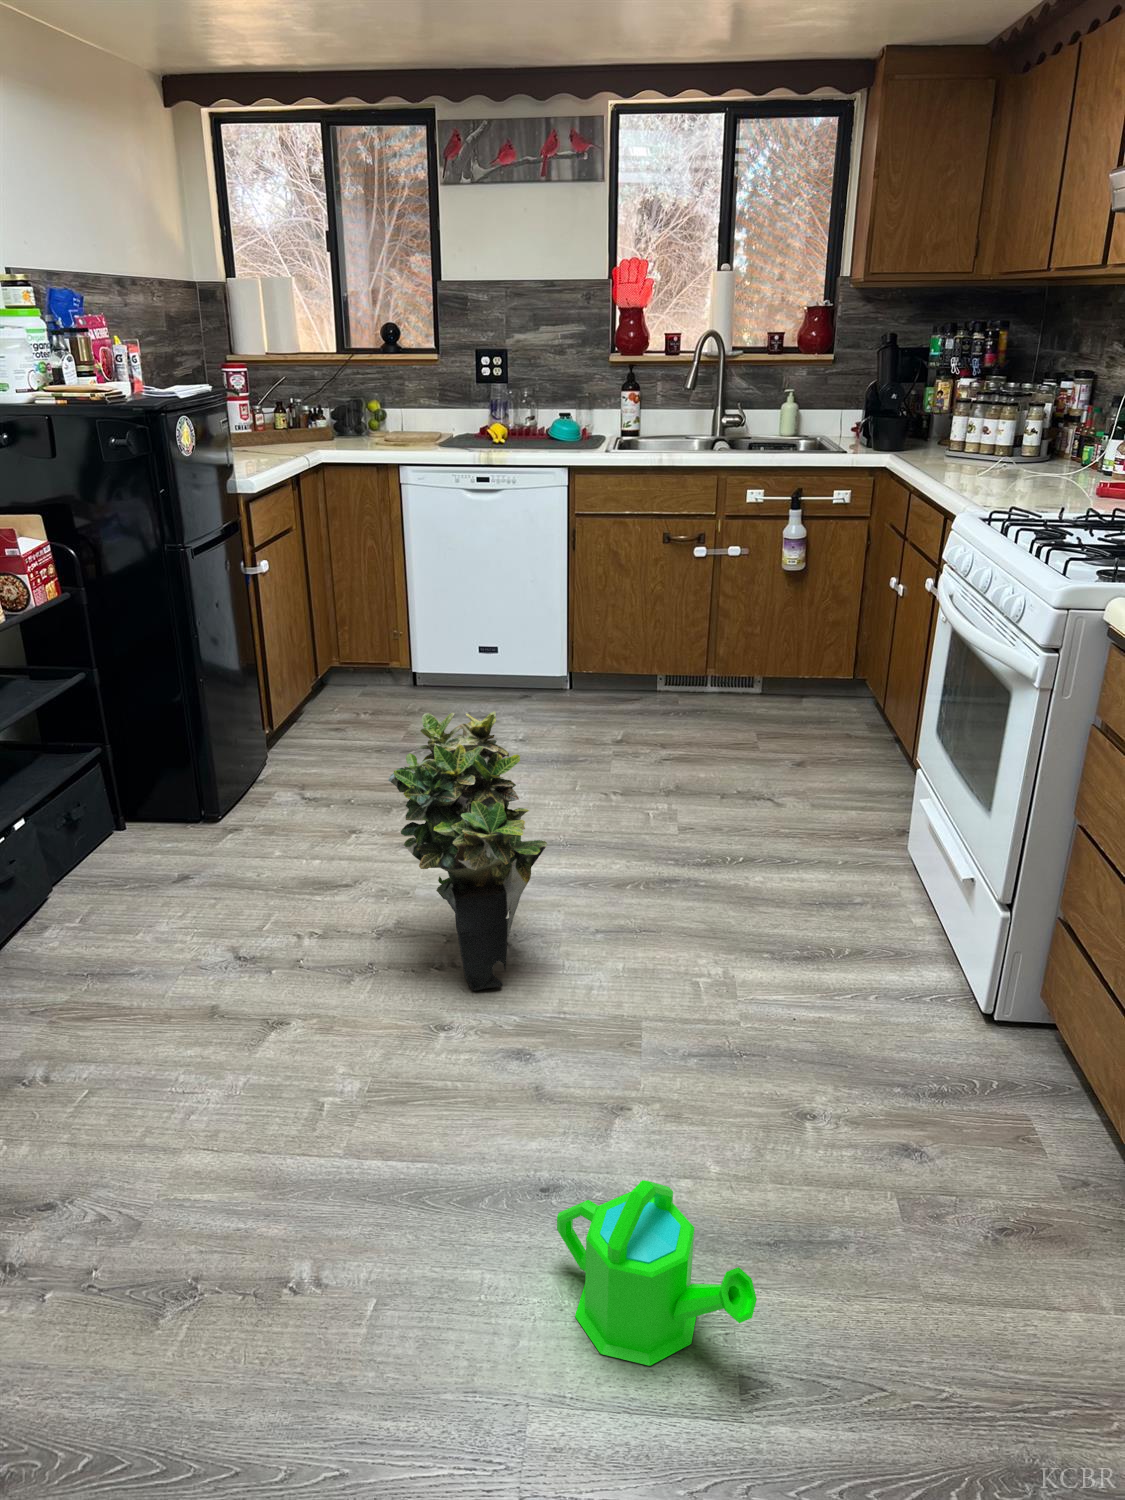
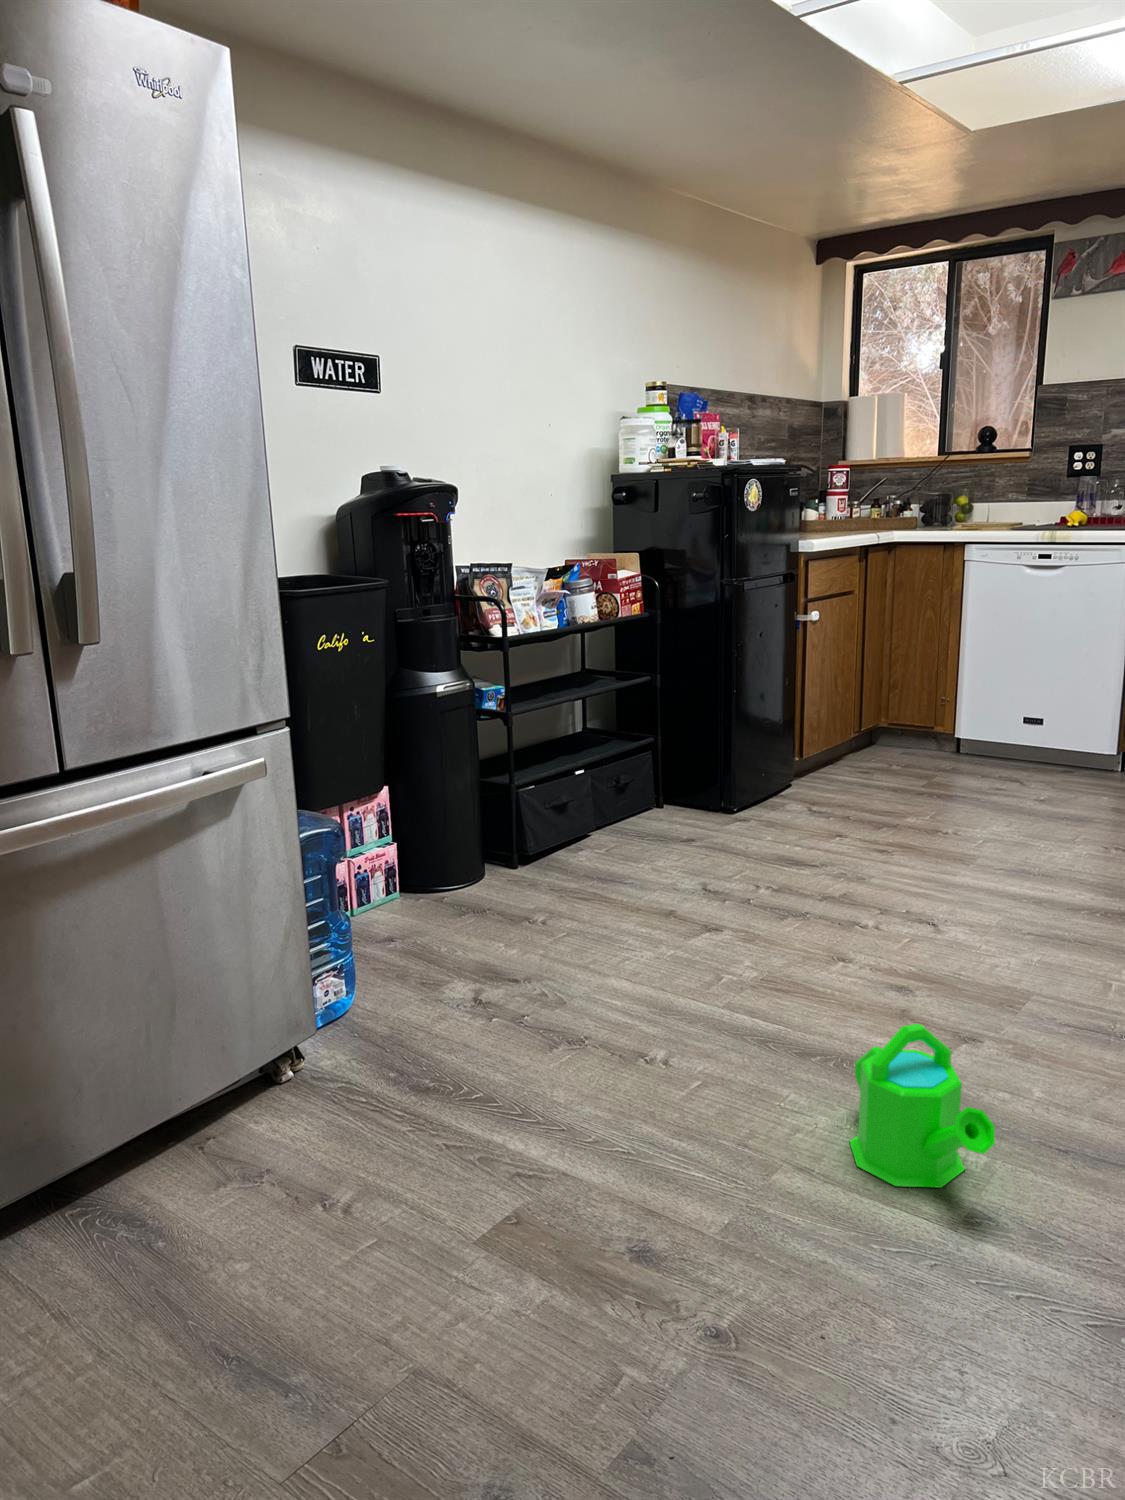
potted plant: present [388,711,547,991] -> none [837,701,974,948]

